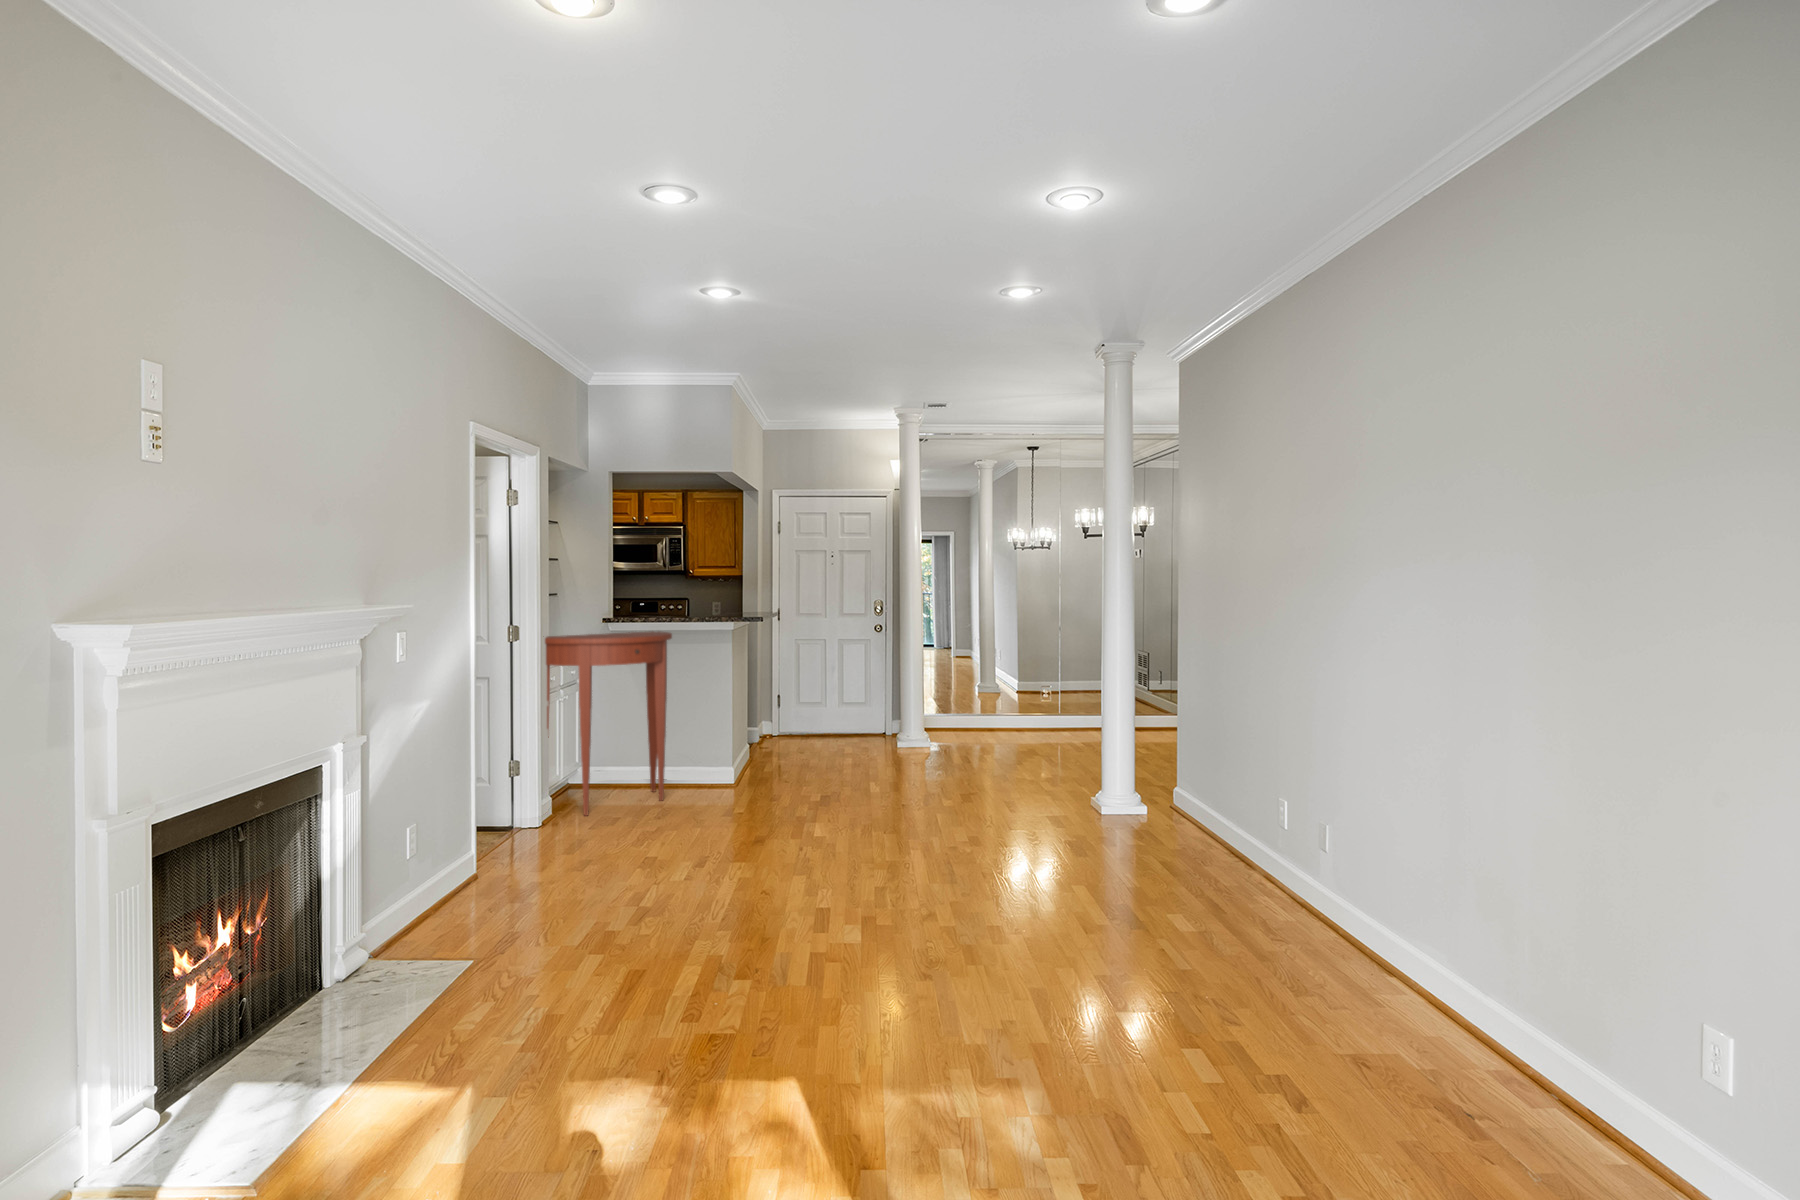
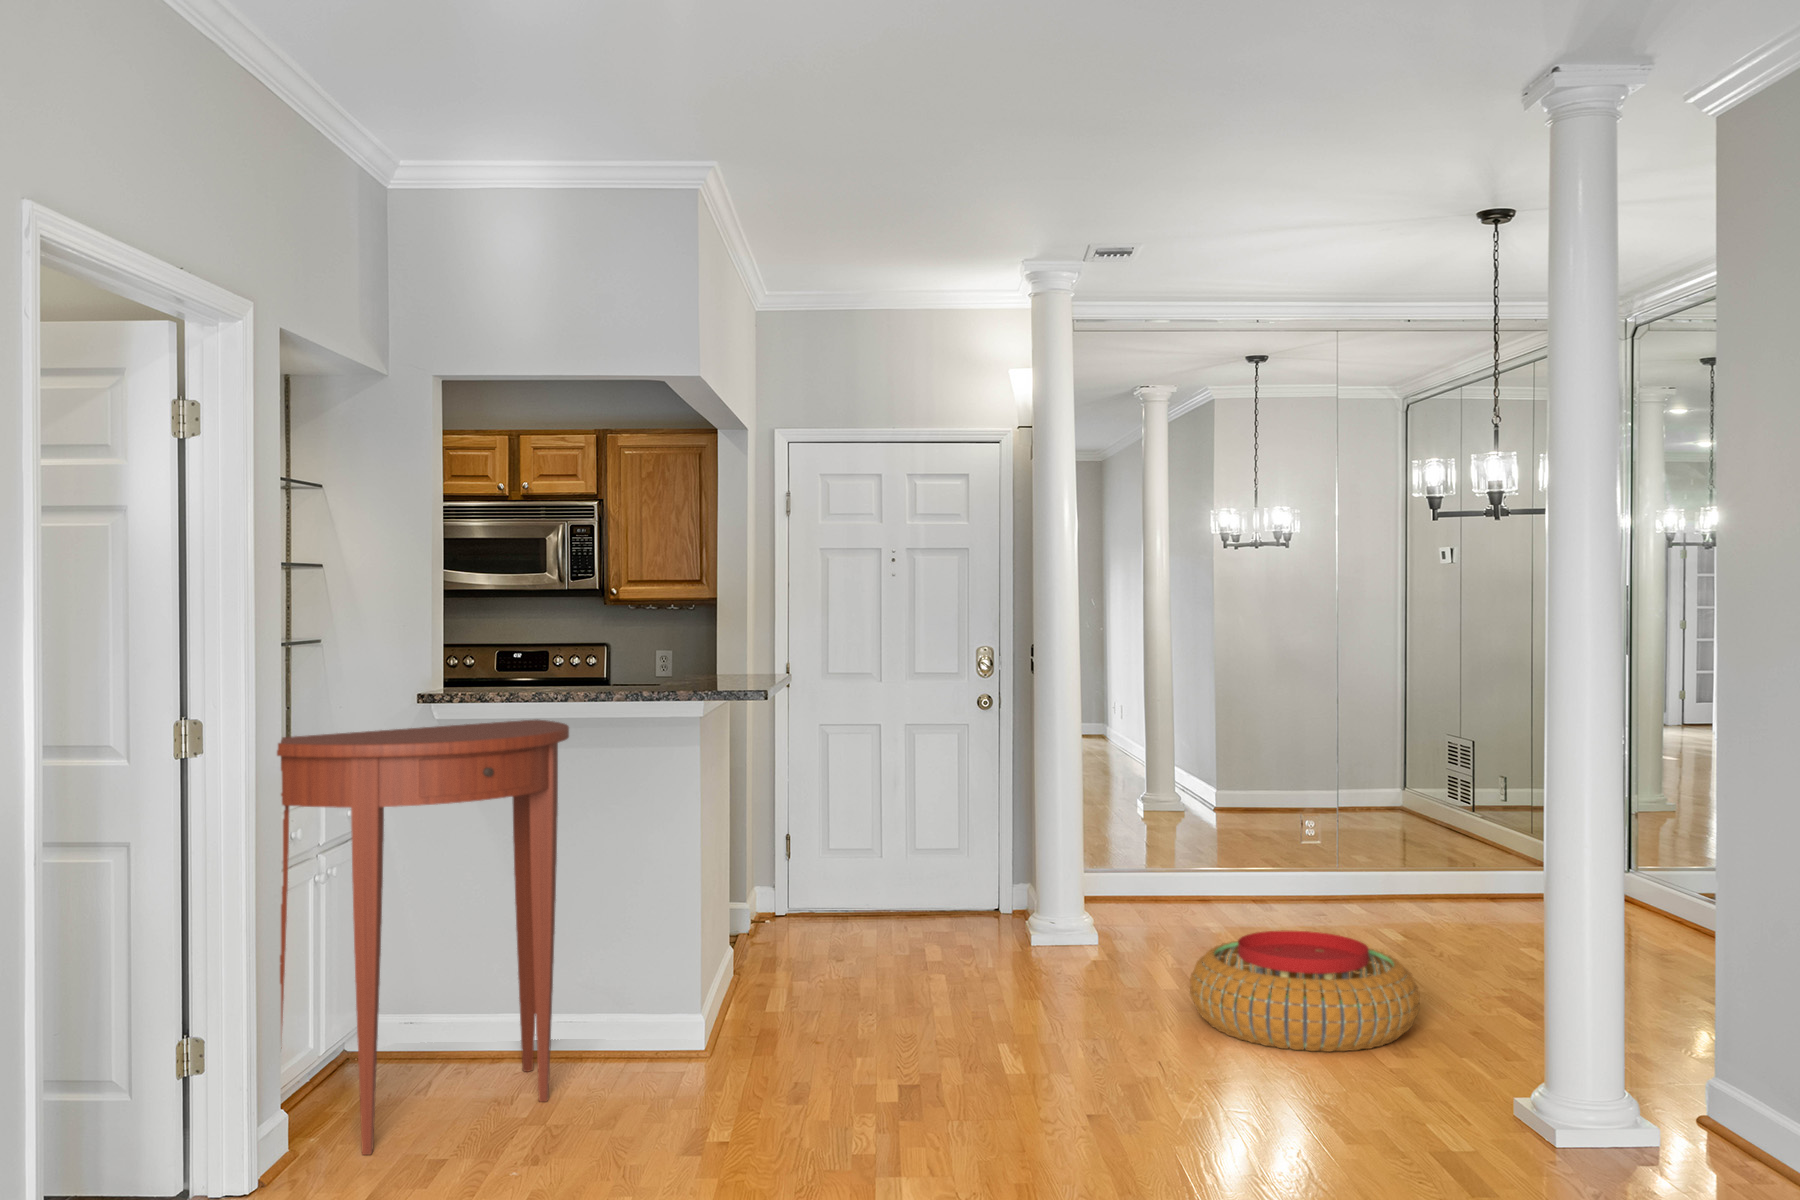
pouf: none [965,734,1070,785] -> present [1190,930,1420,1052]

